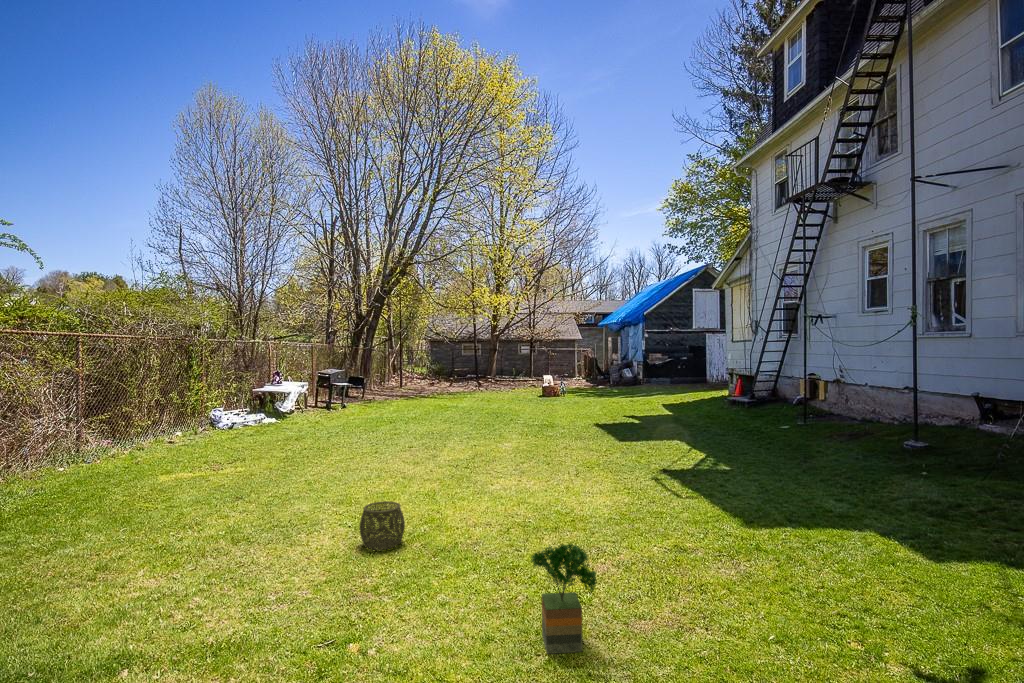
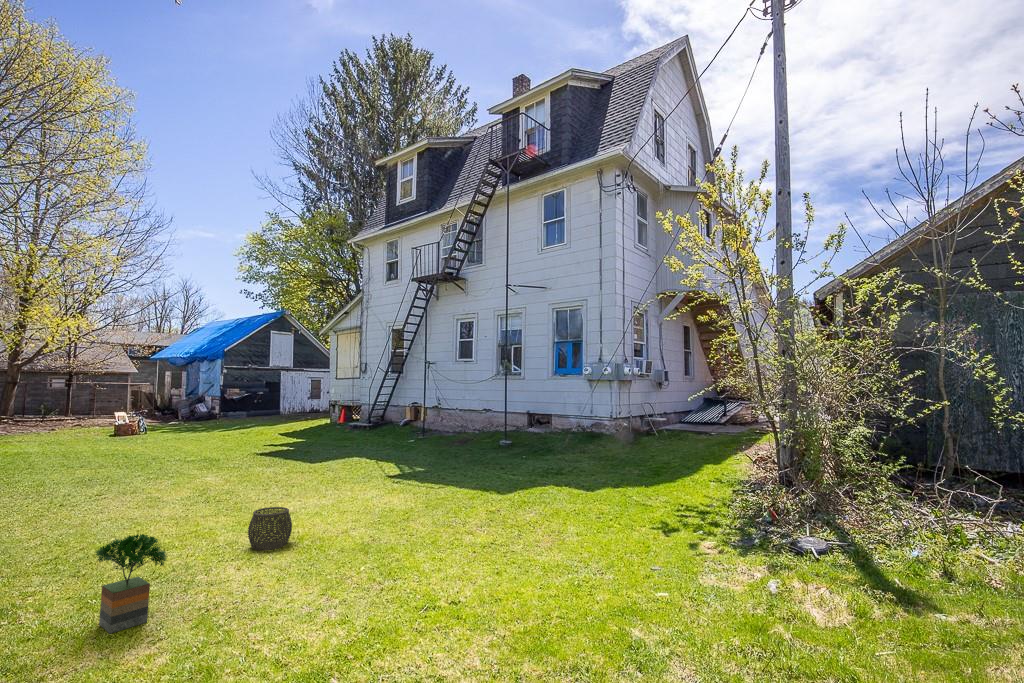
potted tree: present [531,544,597,654] -> present [95,534,167,633]

